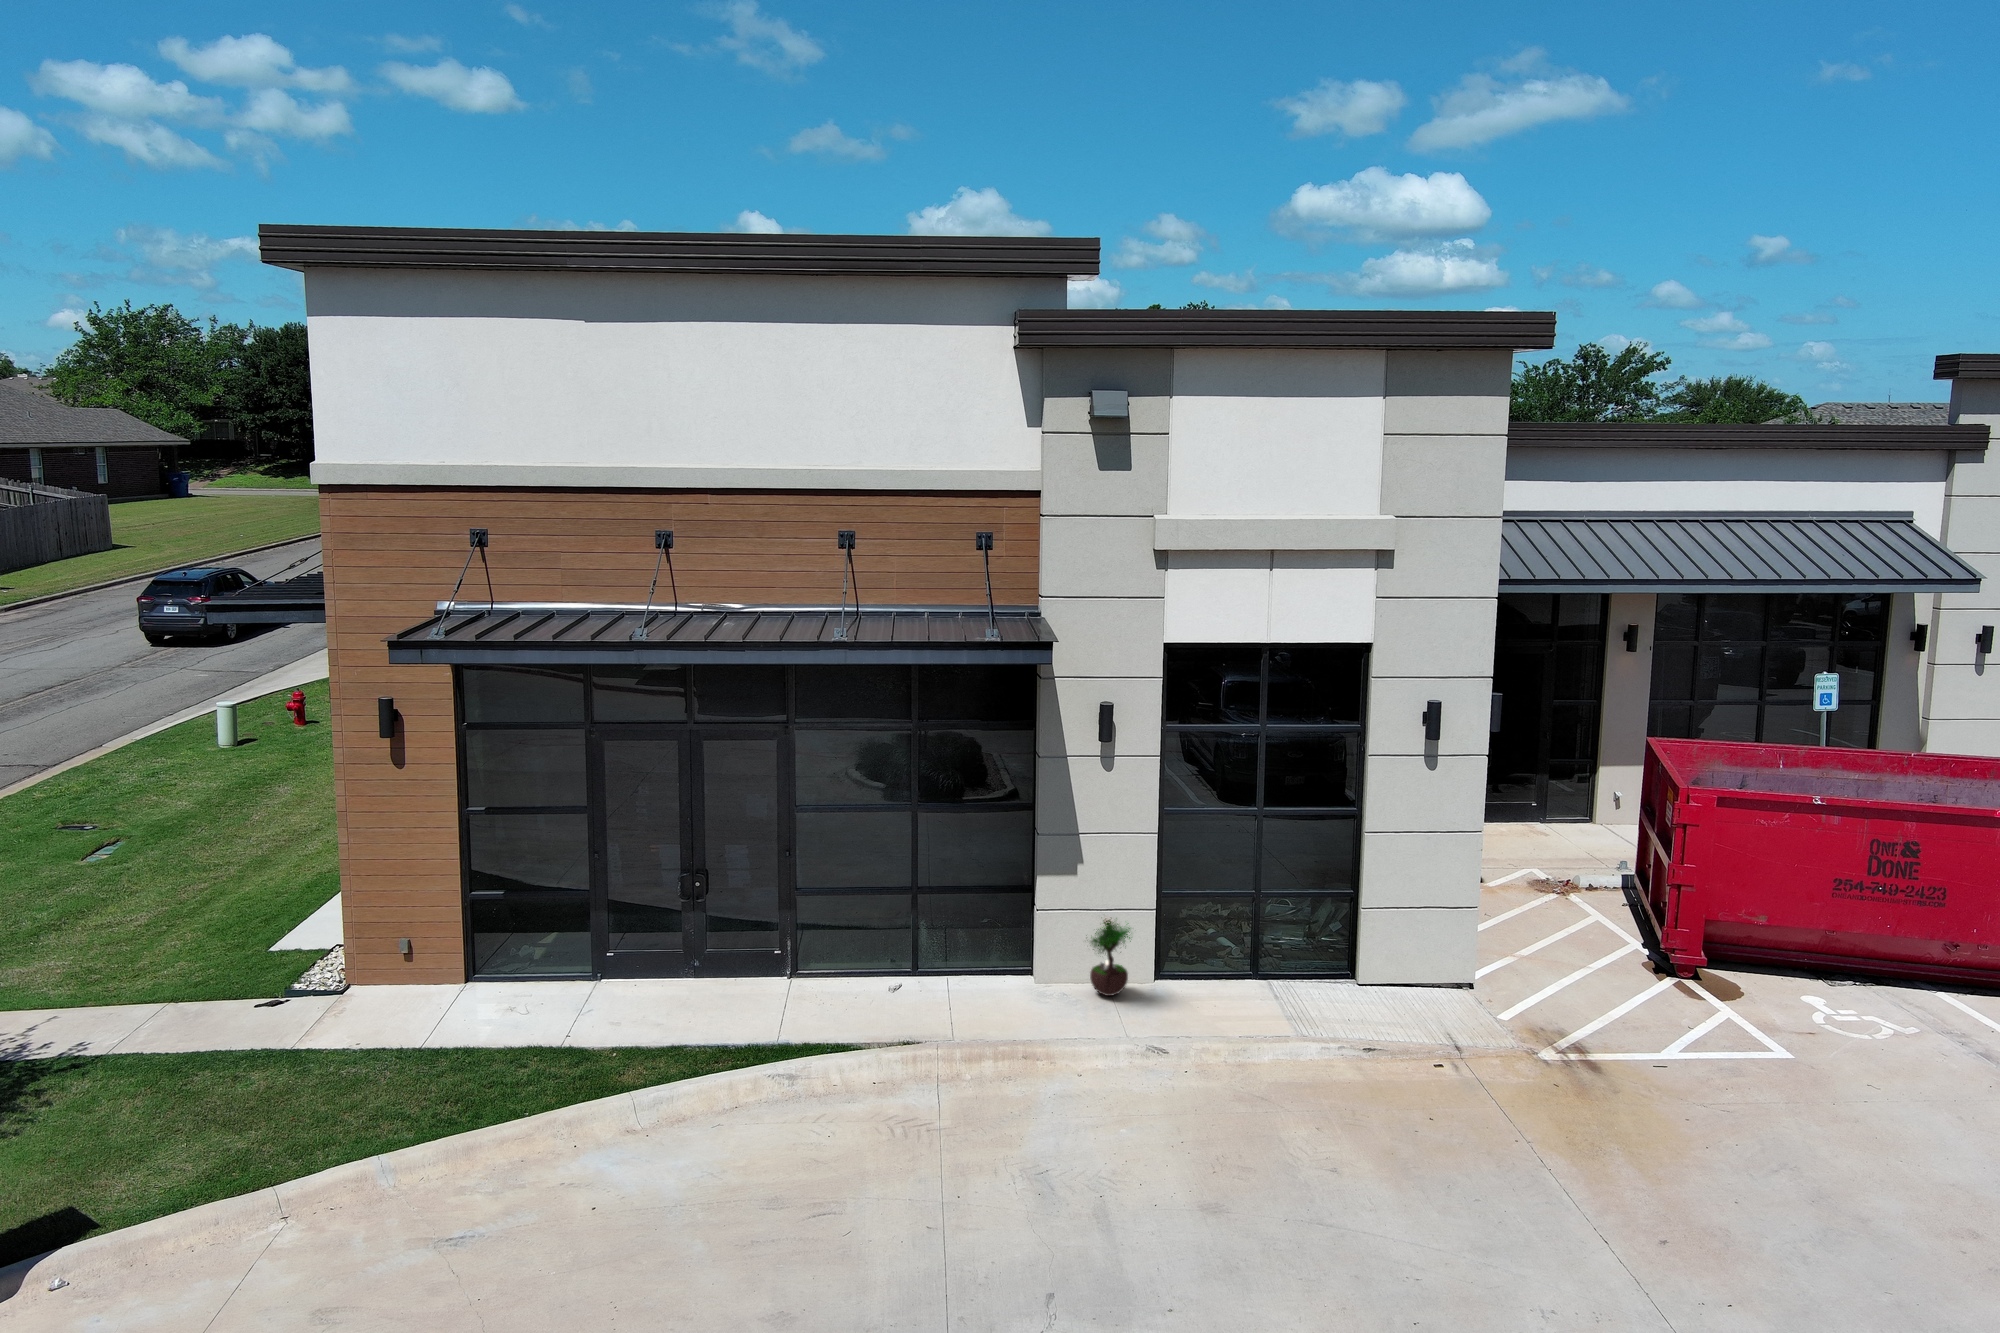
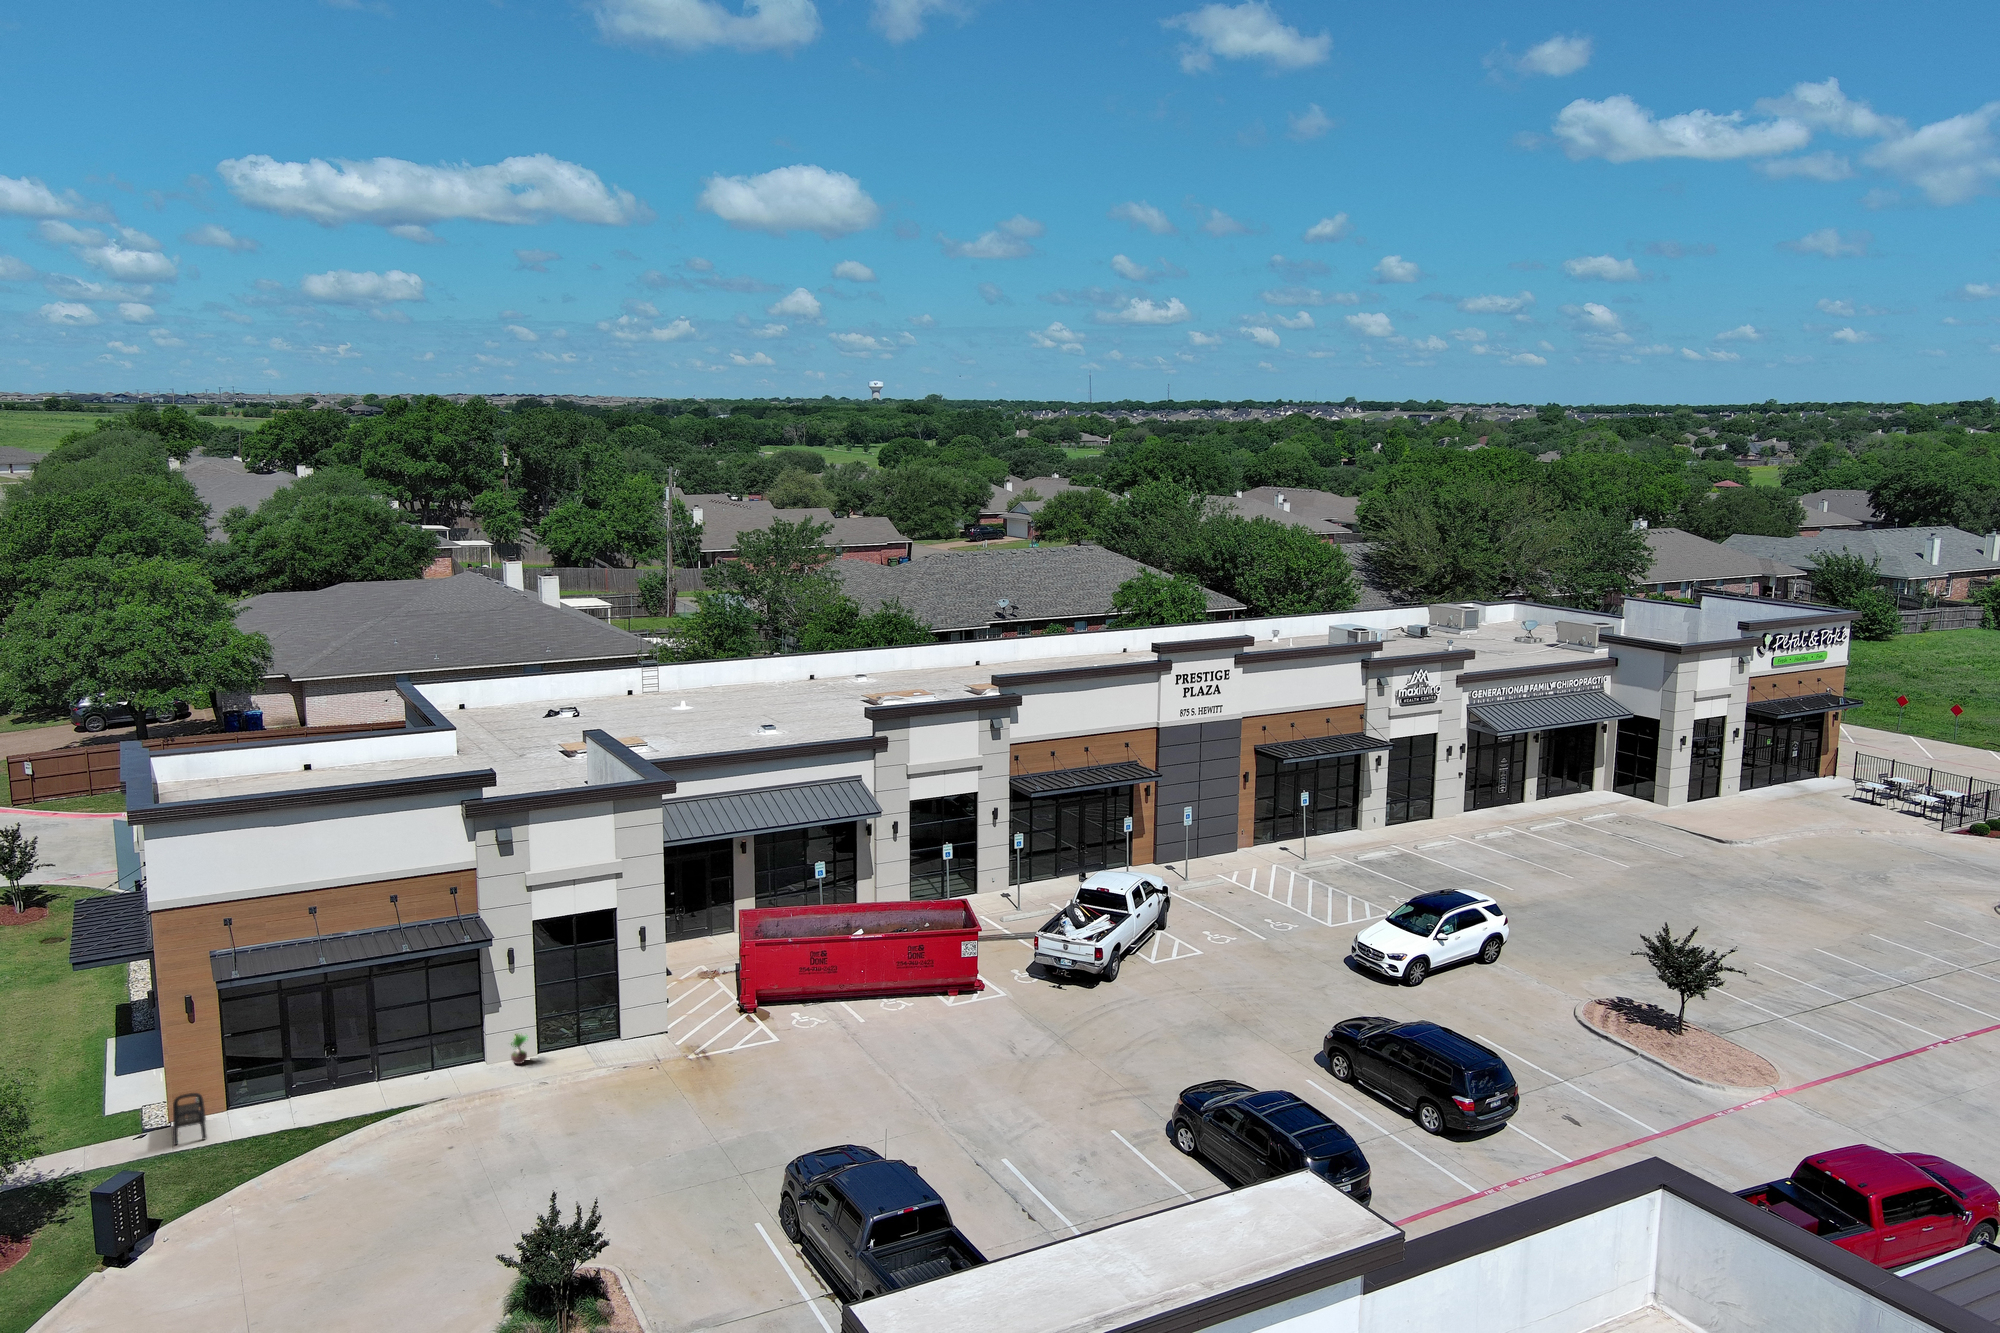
bench: none [317,920,425,1028] -> present [173,1093,207,1145]

